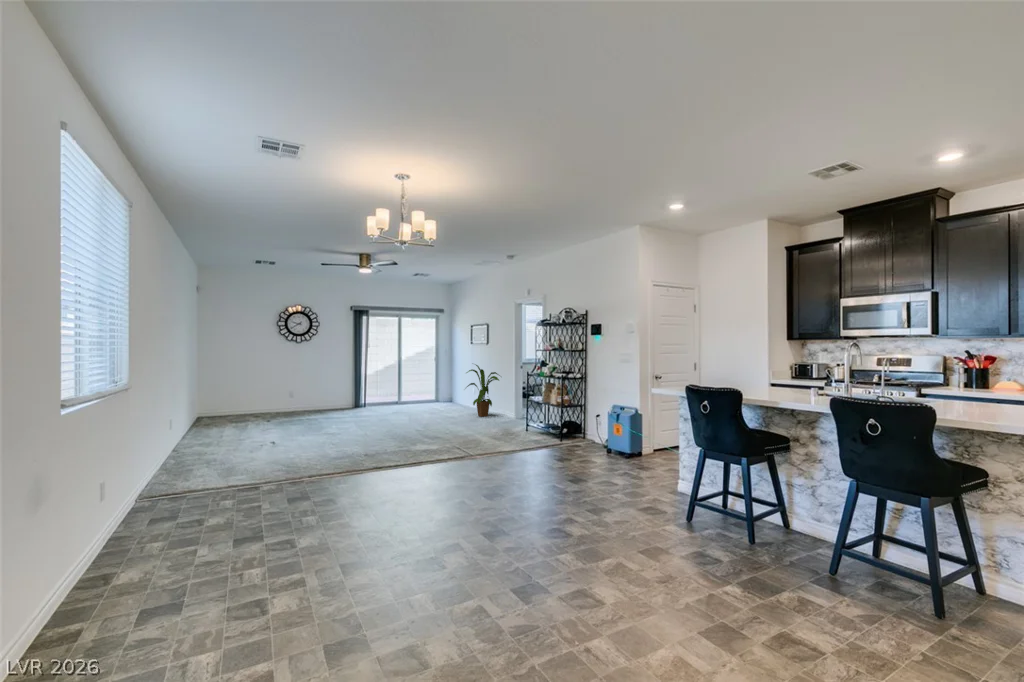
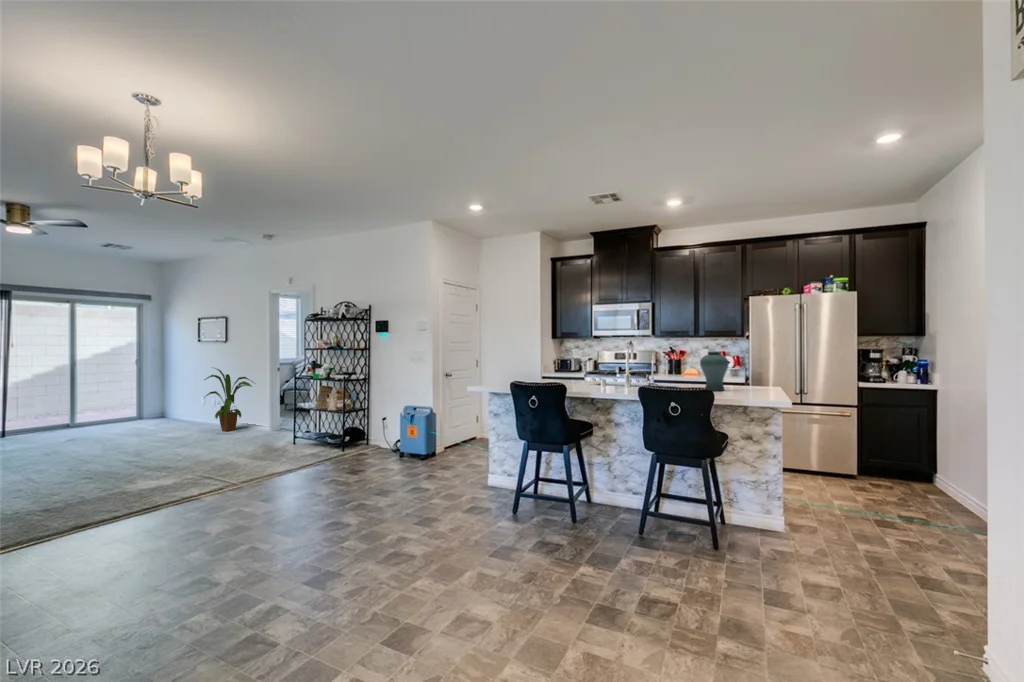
vase: none [953,354,1003,409] -> present [700,351,729,391]

